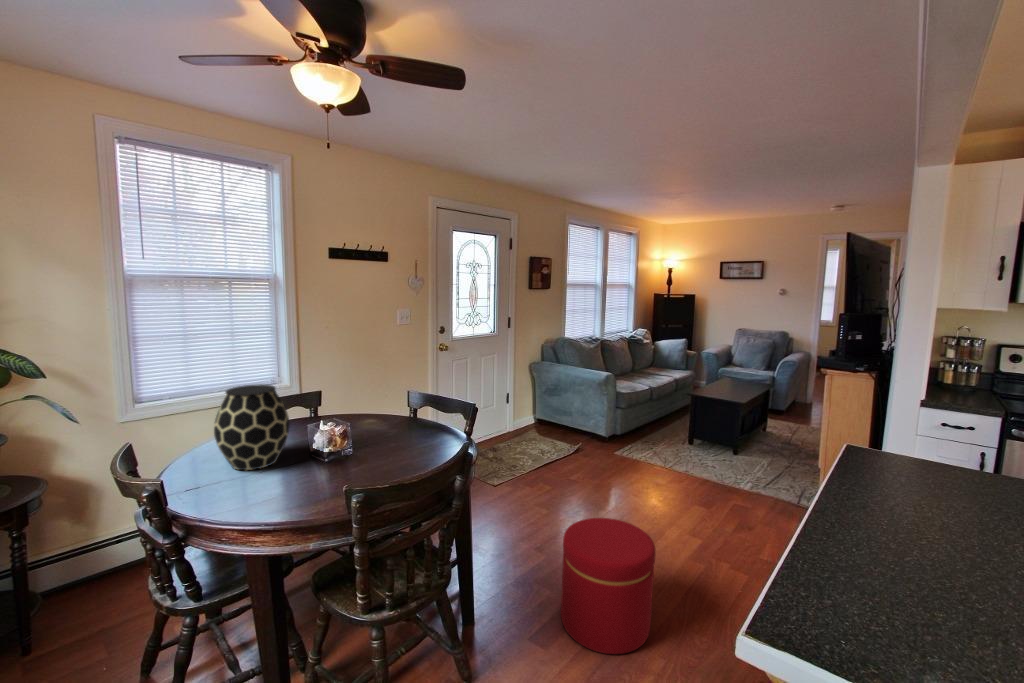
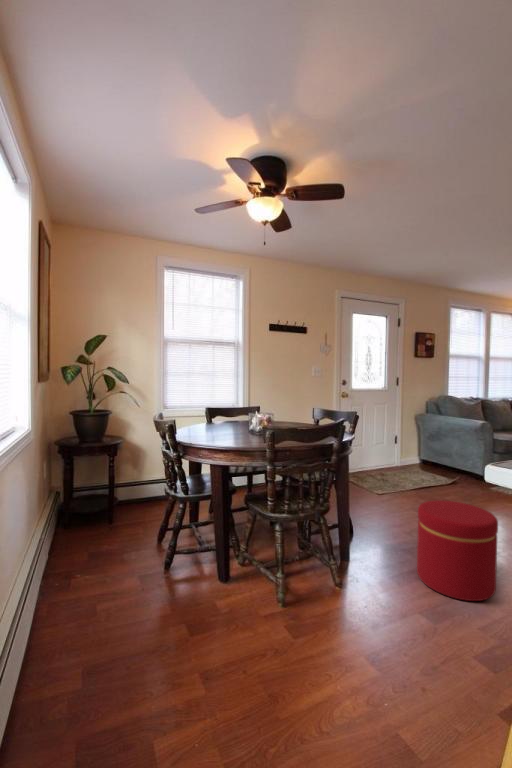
vase: present [214,384,290,470] -> none [201,386,239,432]

